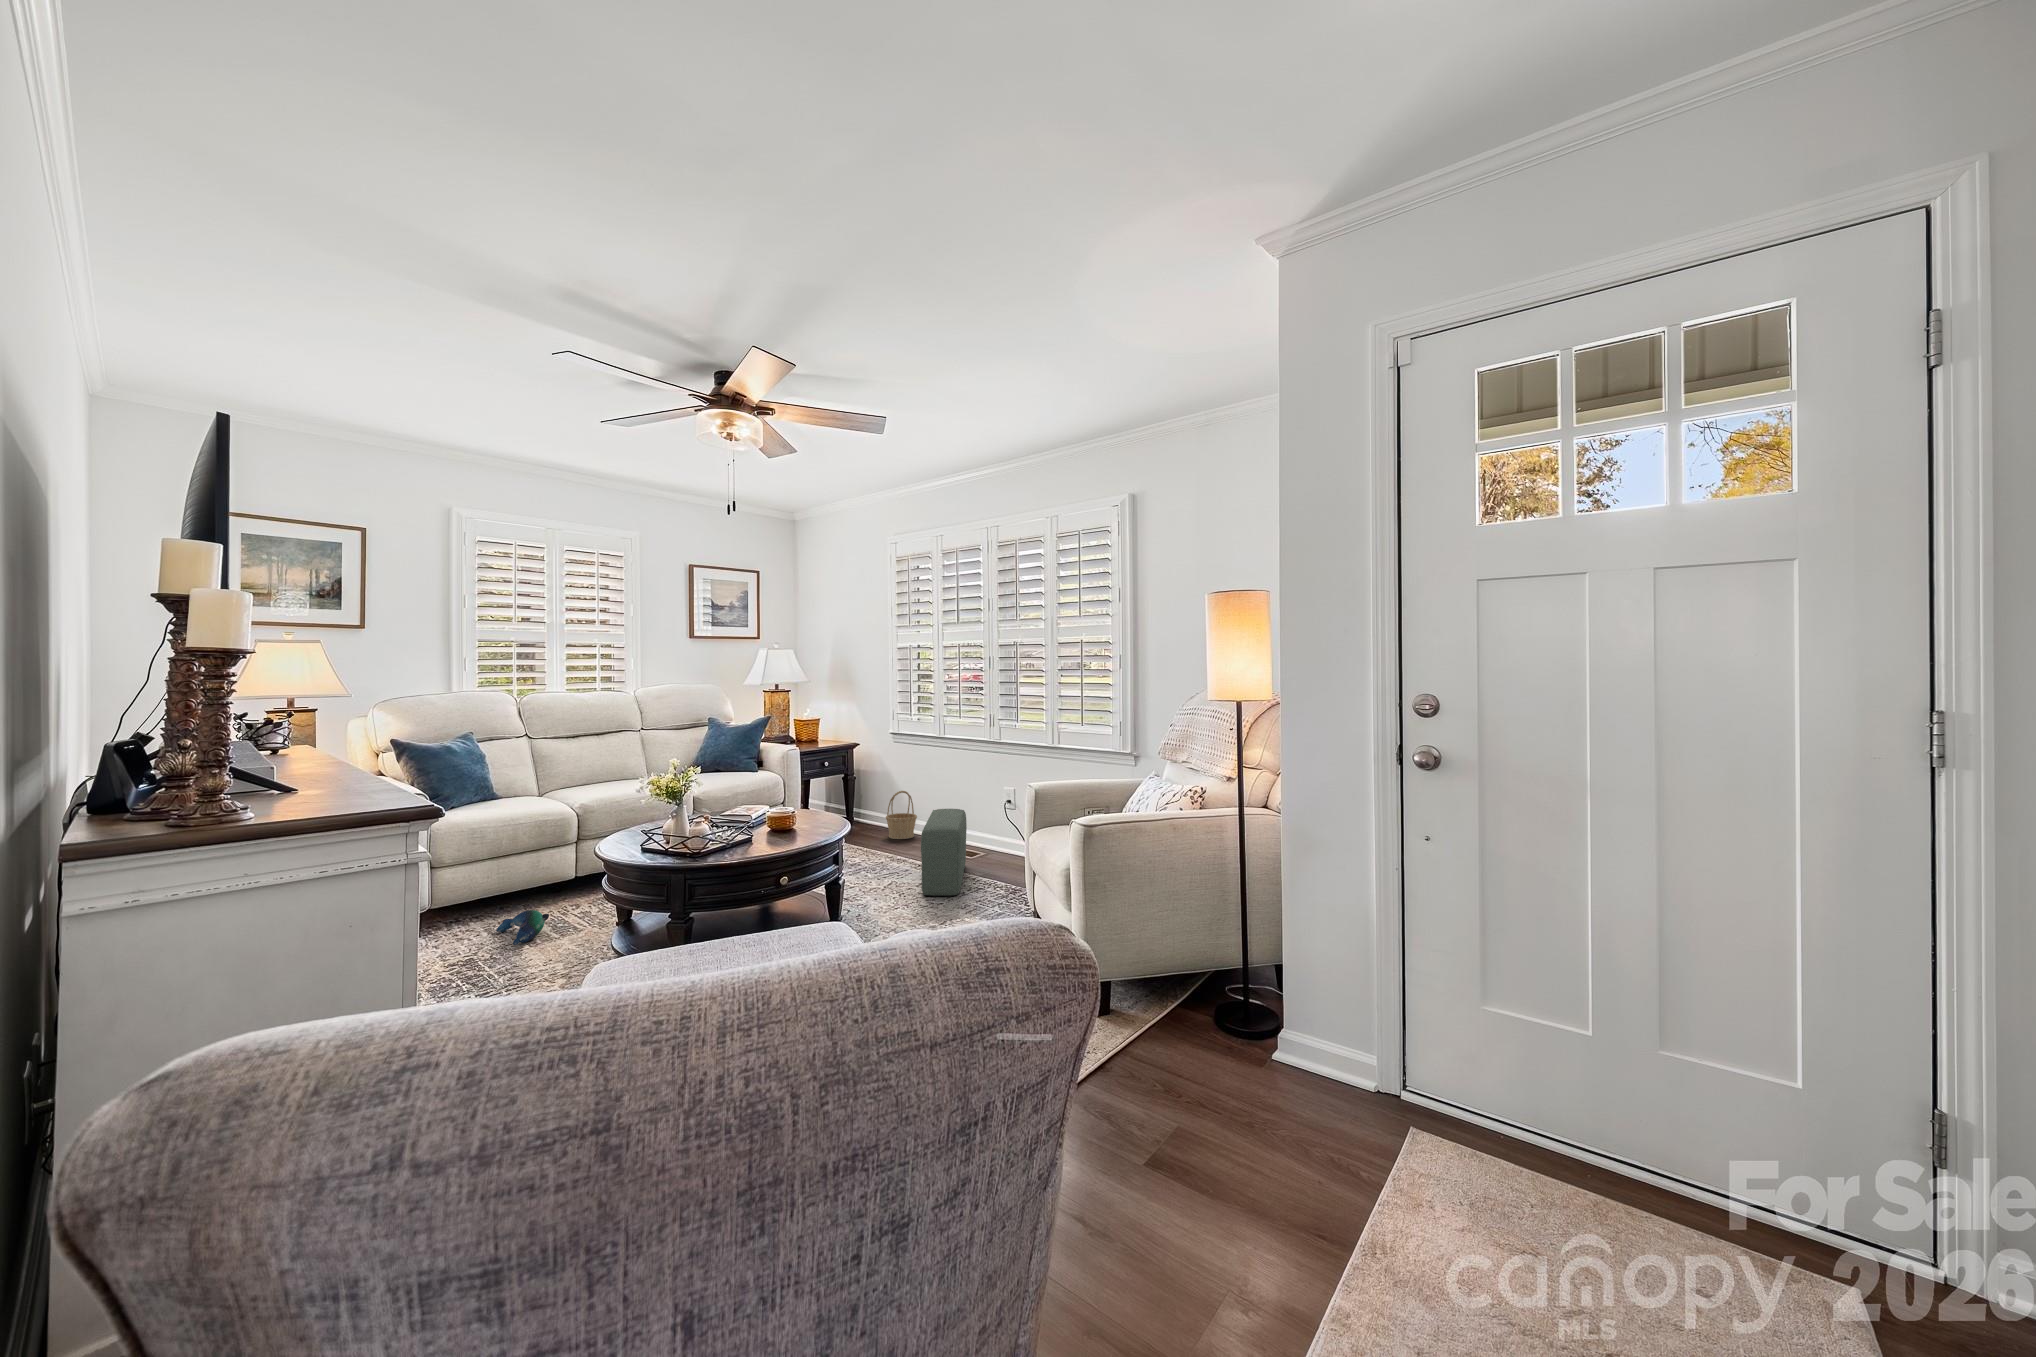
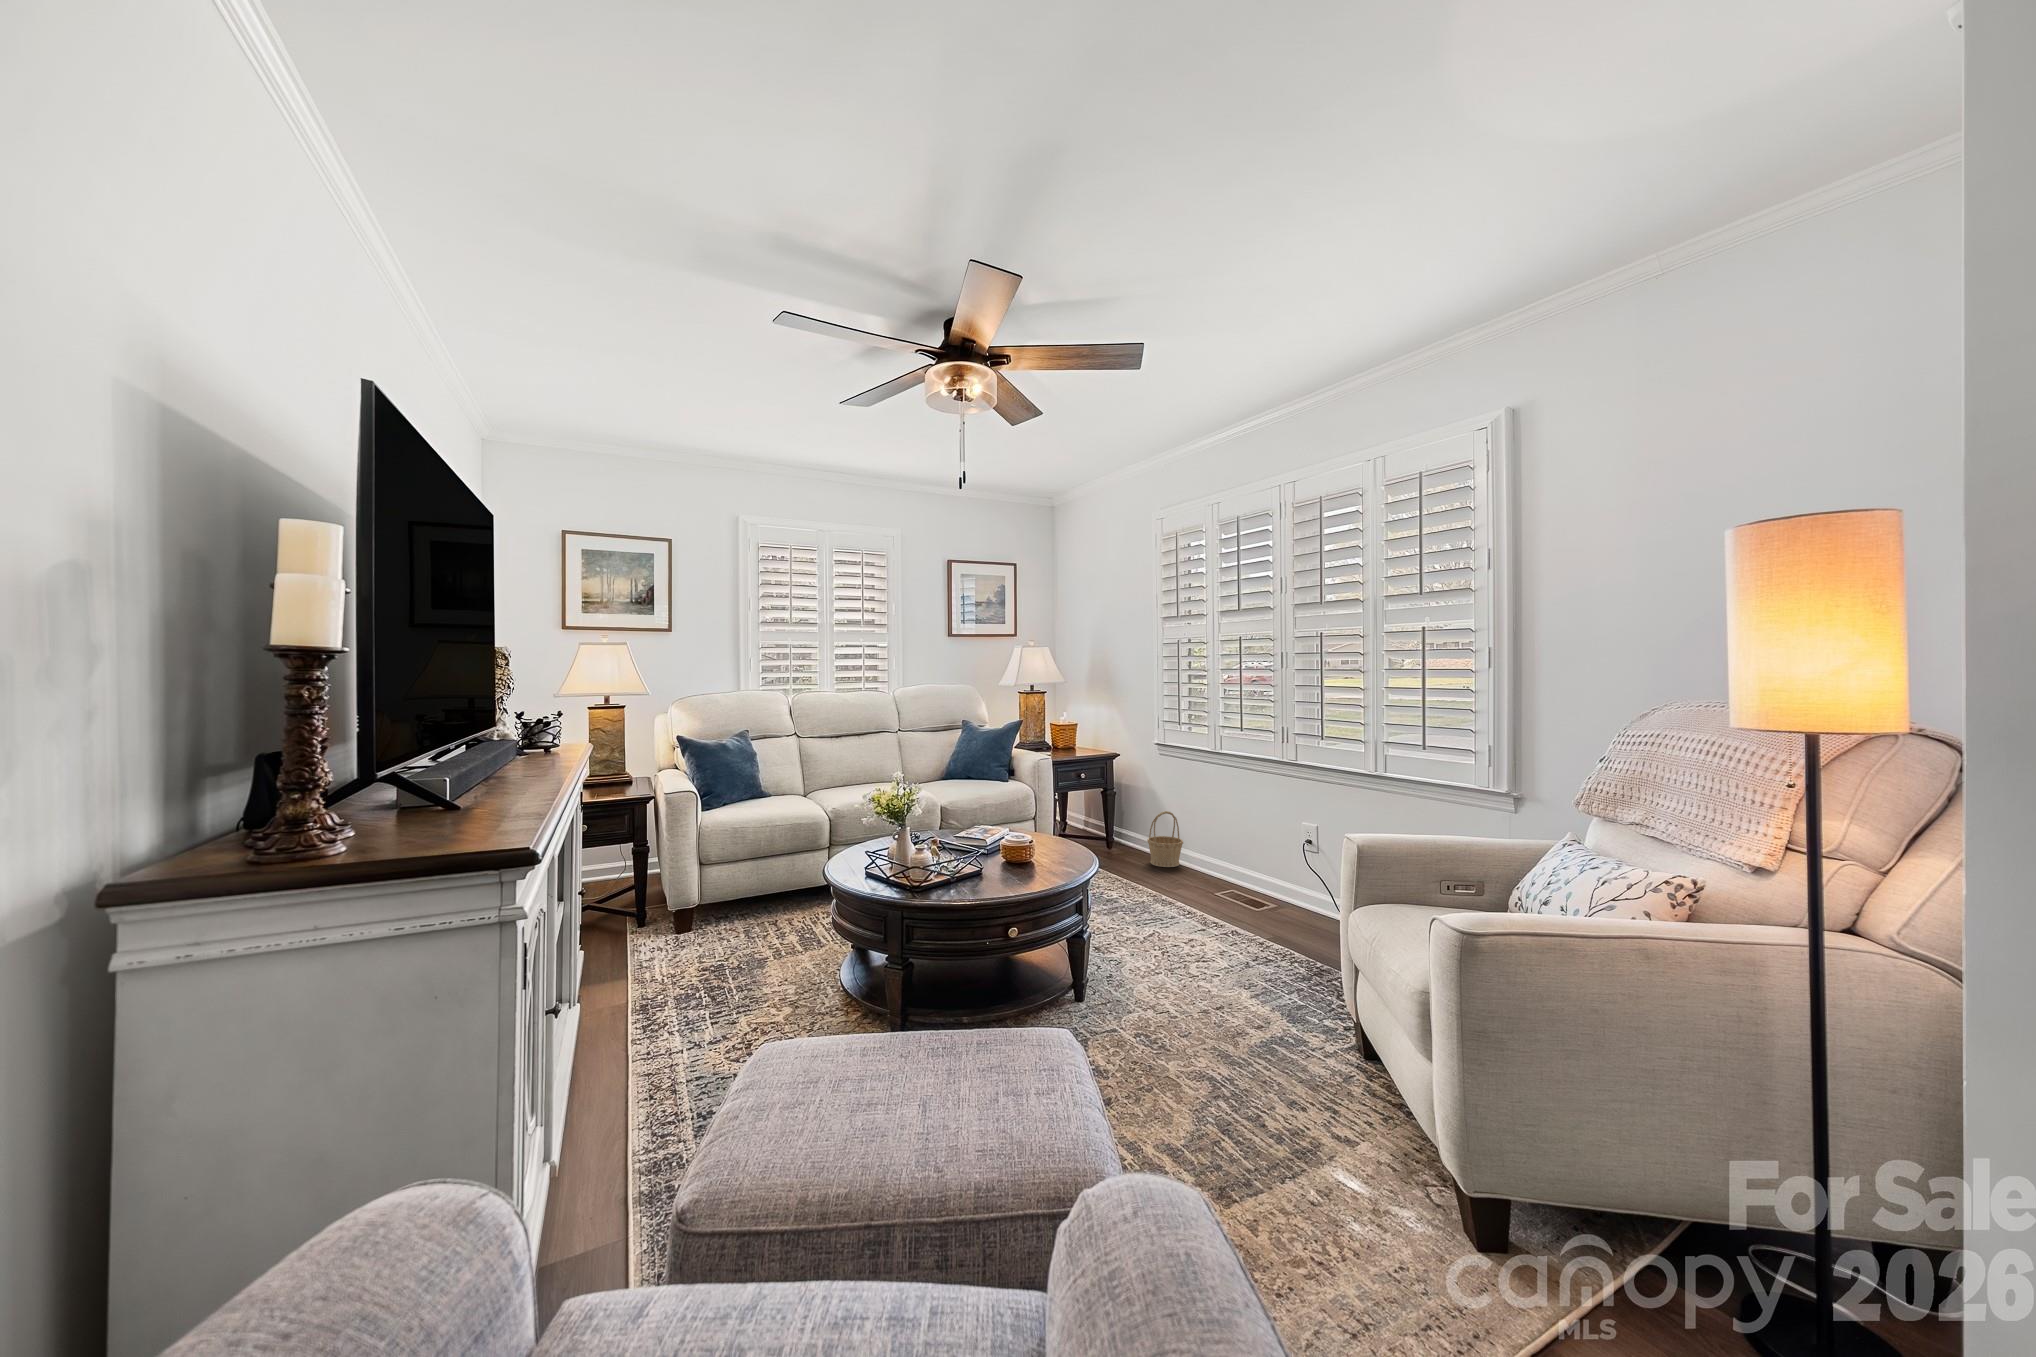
pouf: present [921,809,967,896] -> none [1189,843,1245,961]
plush toy: present [496,910,549,945] -> none [738,925,784,965]

